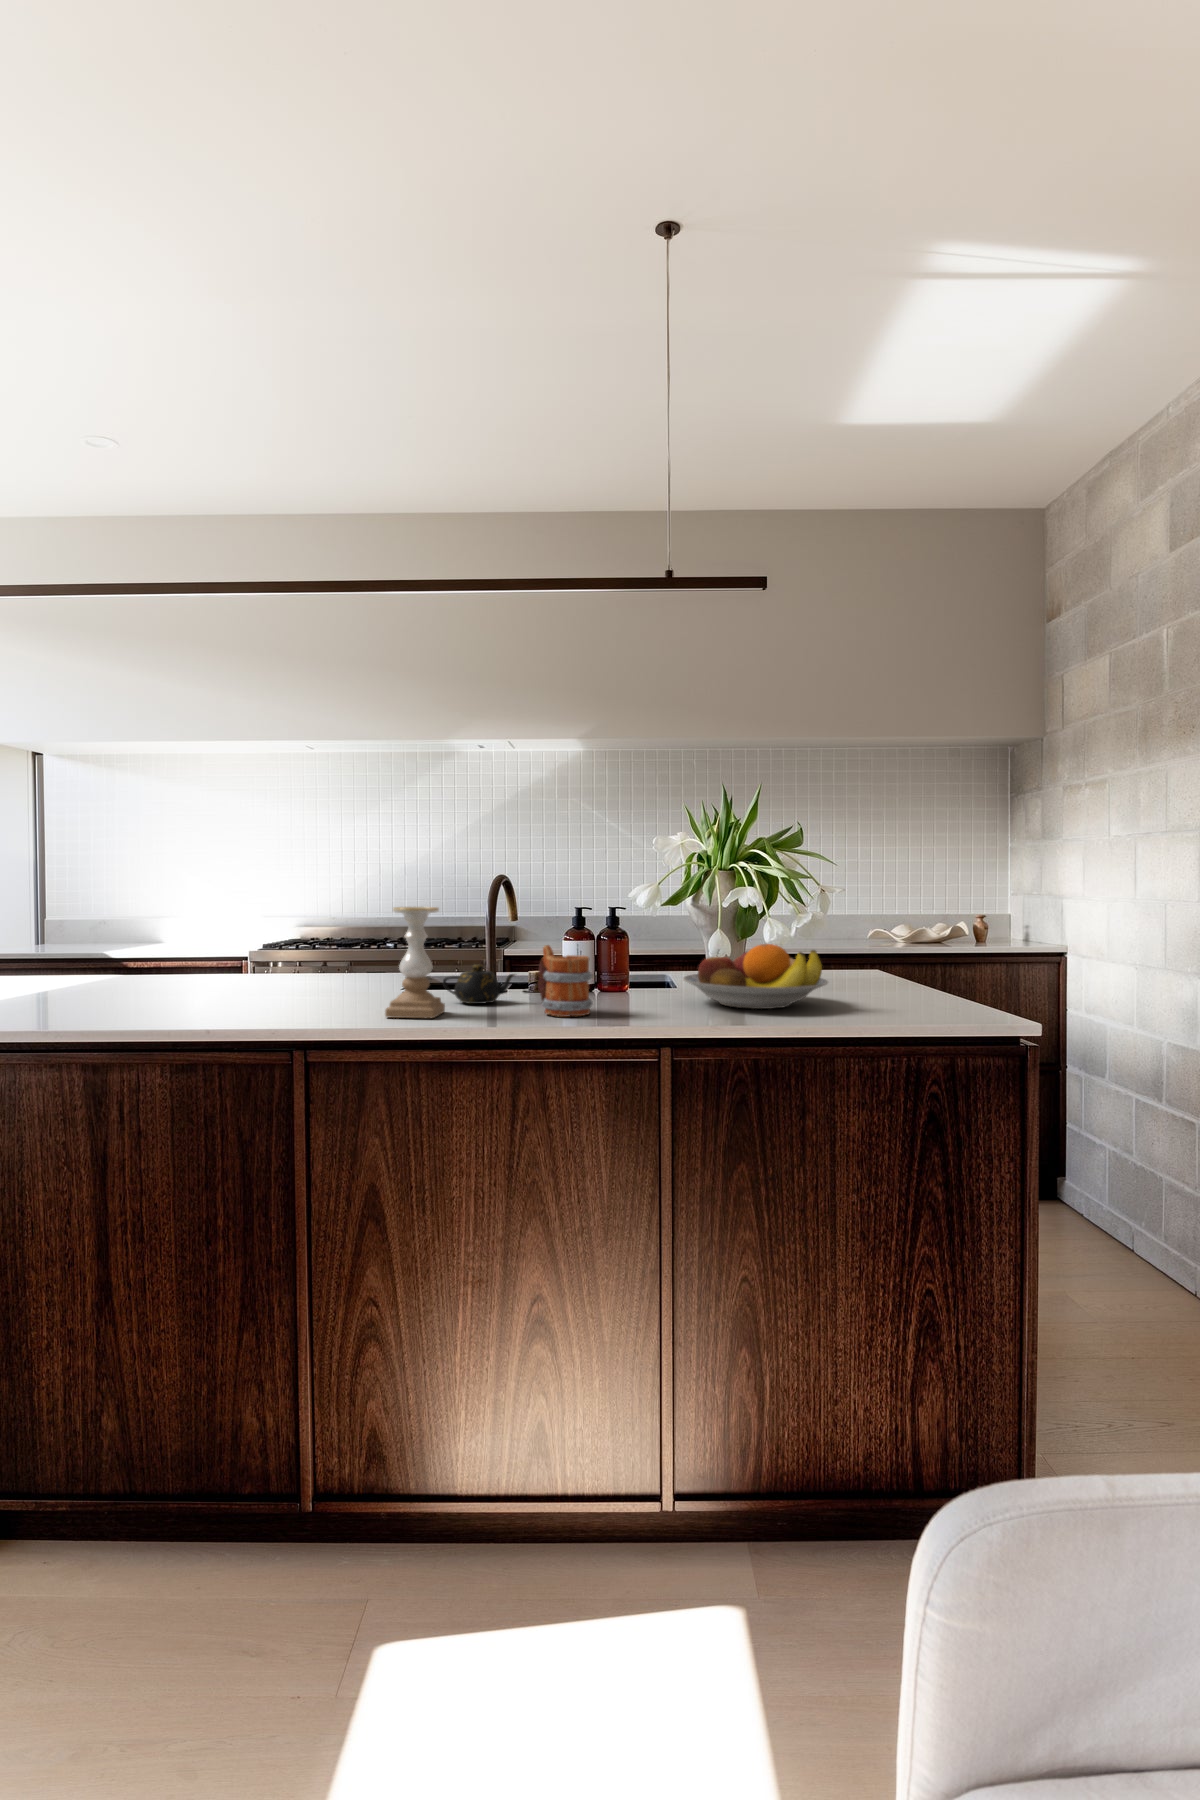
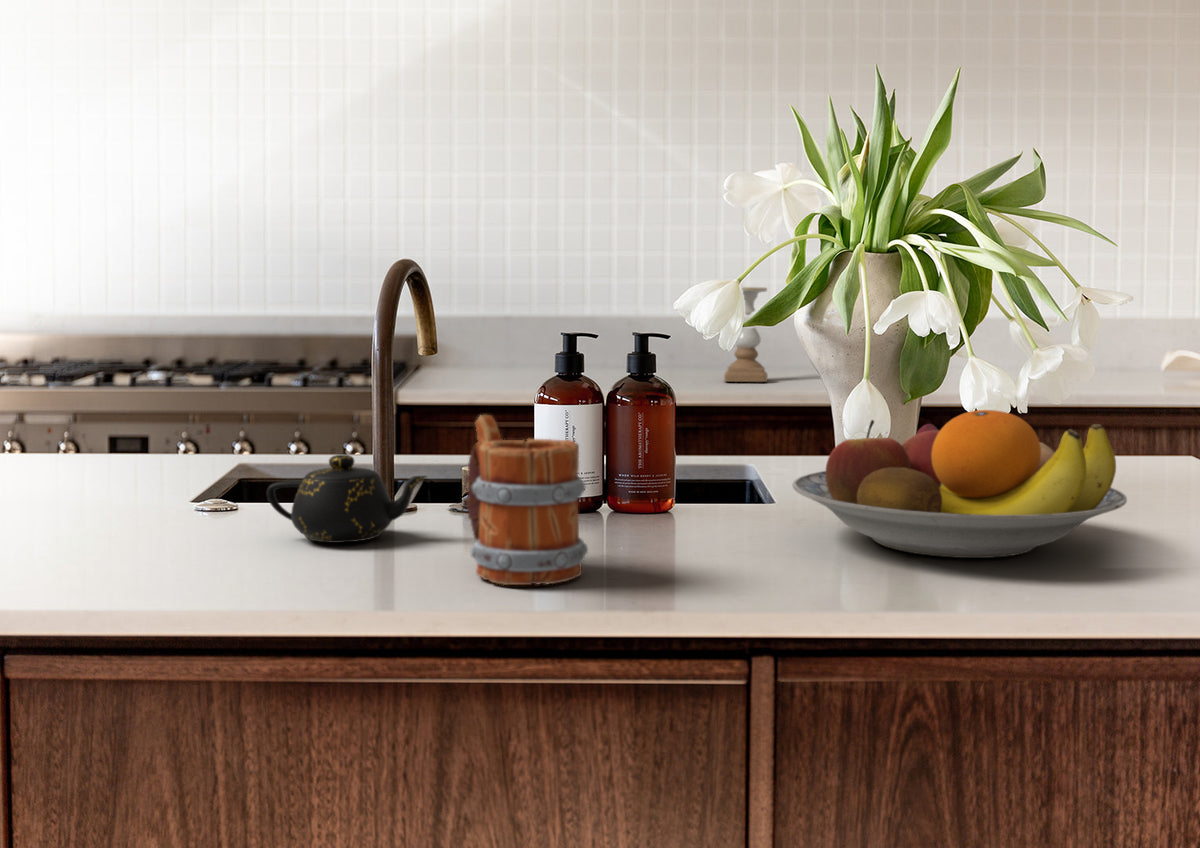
candle holder: present [385,907,445,1018] -> present [724,287,767,382]

